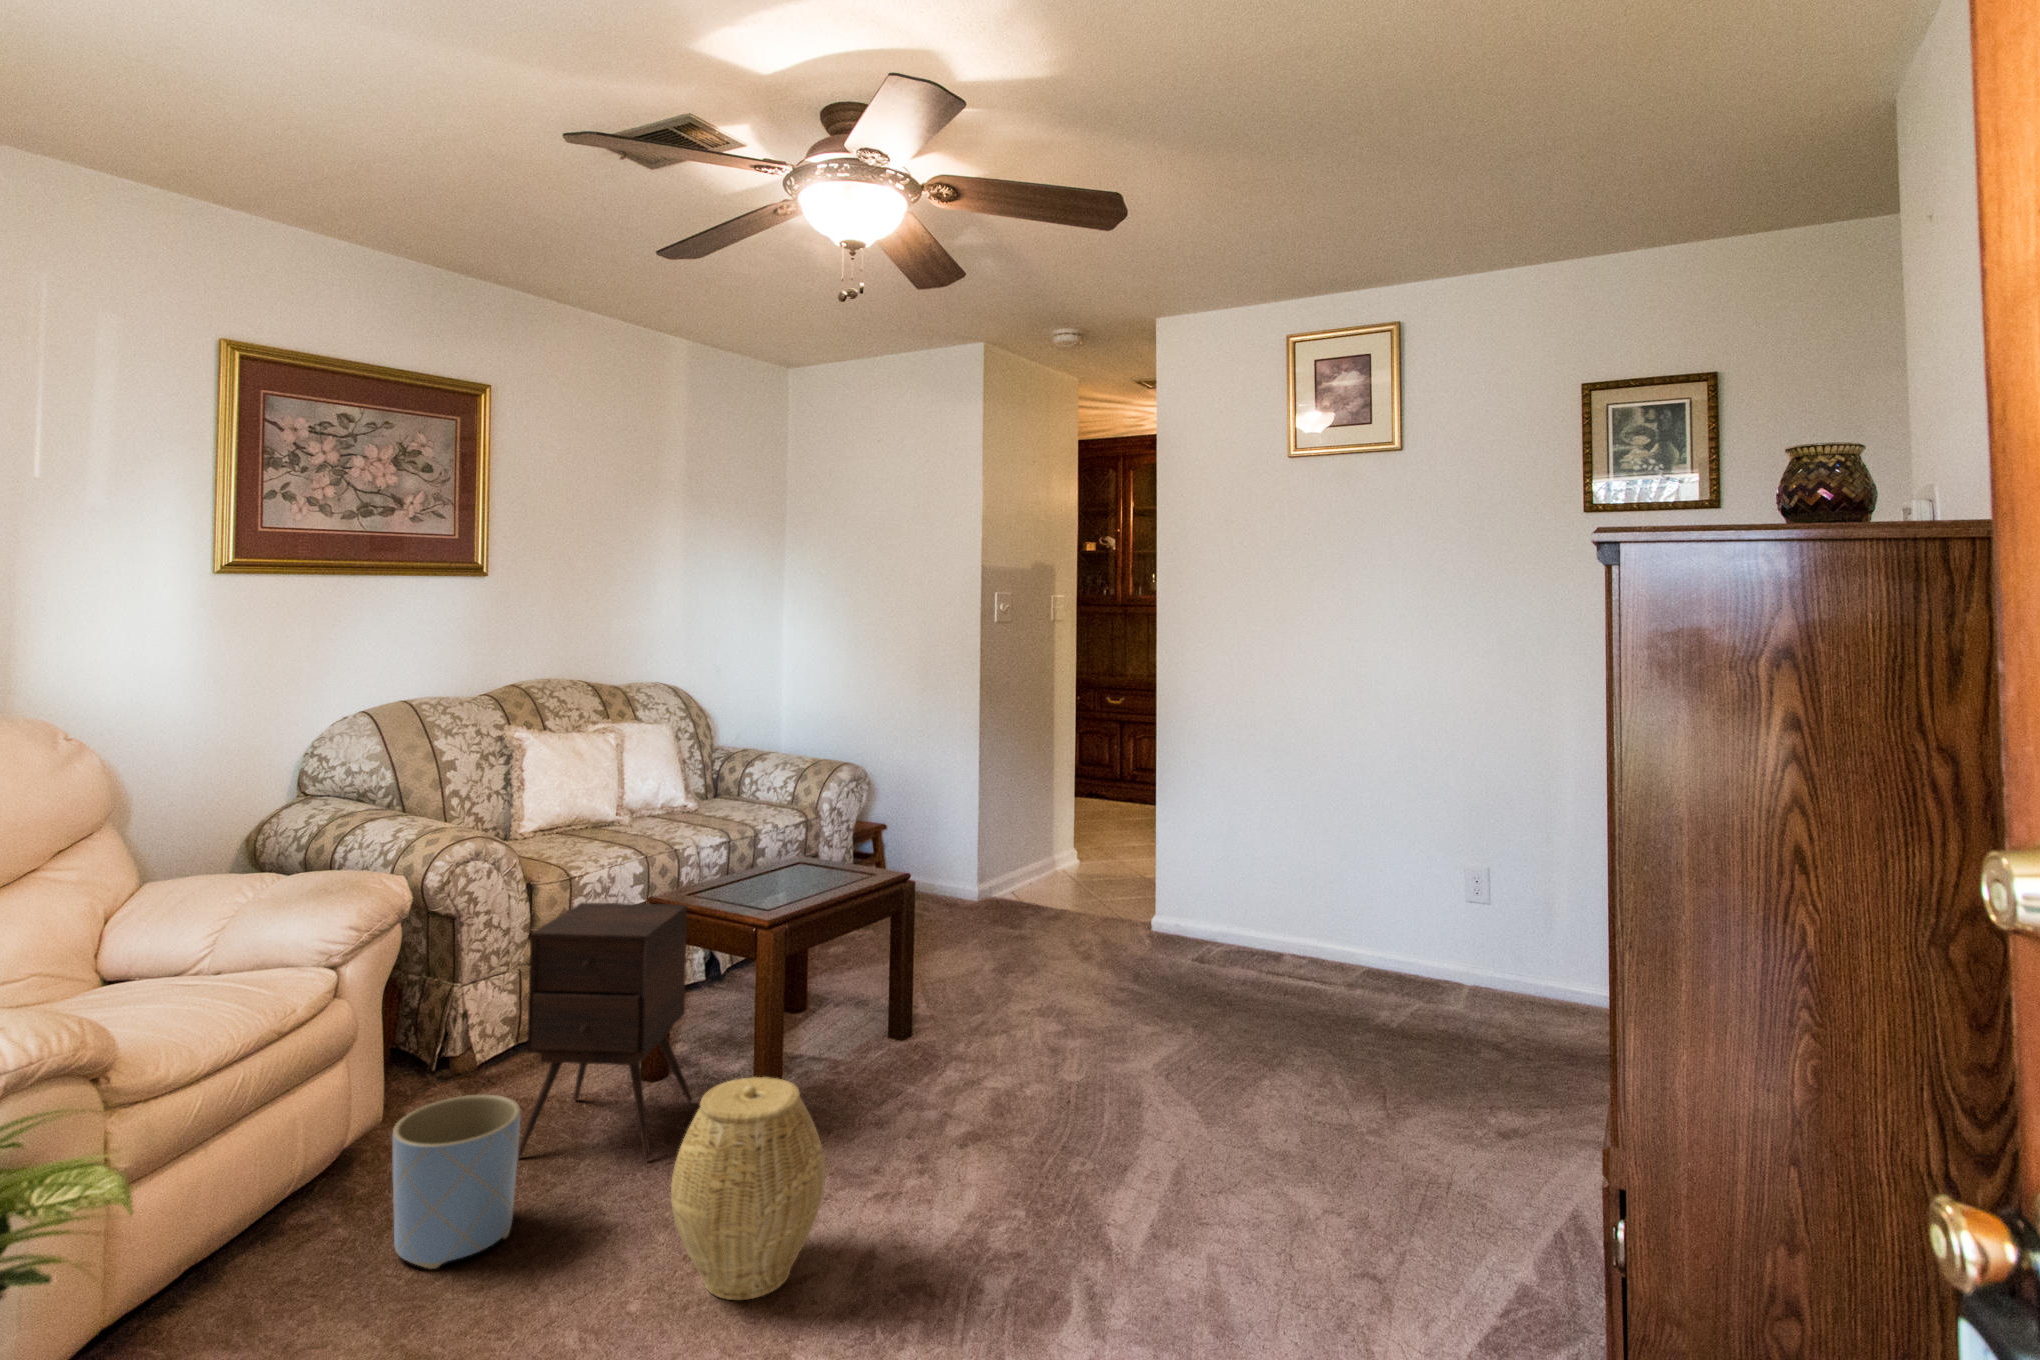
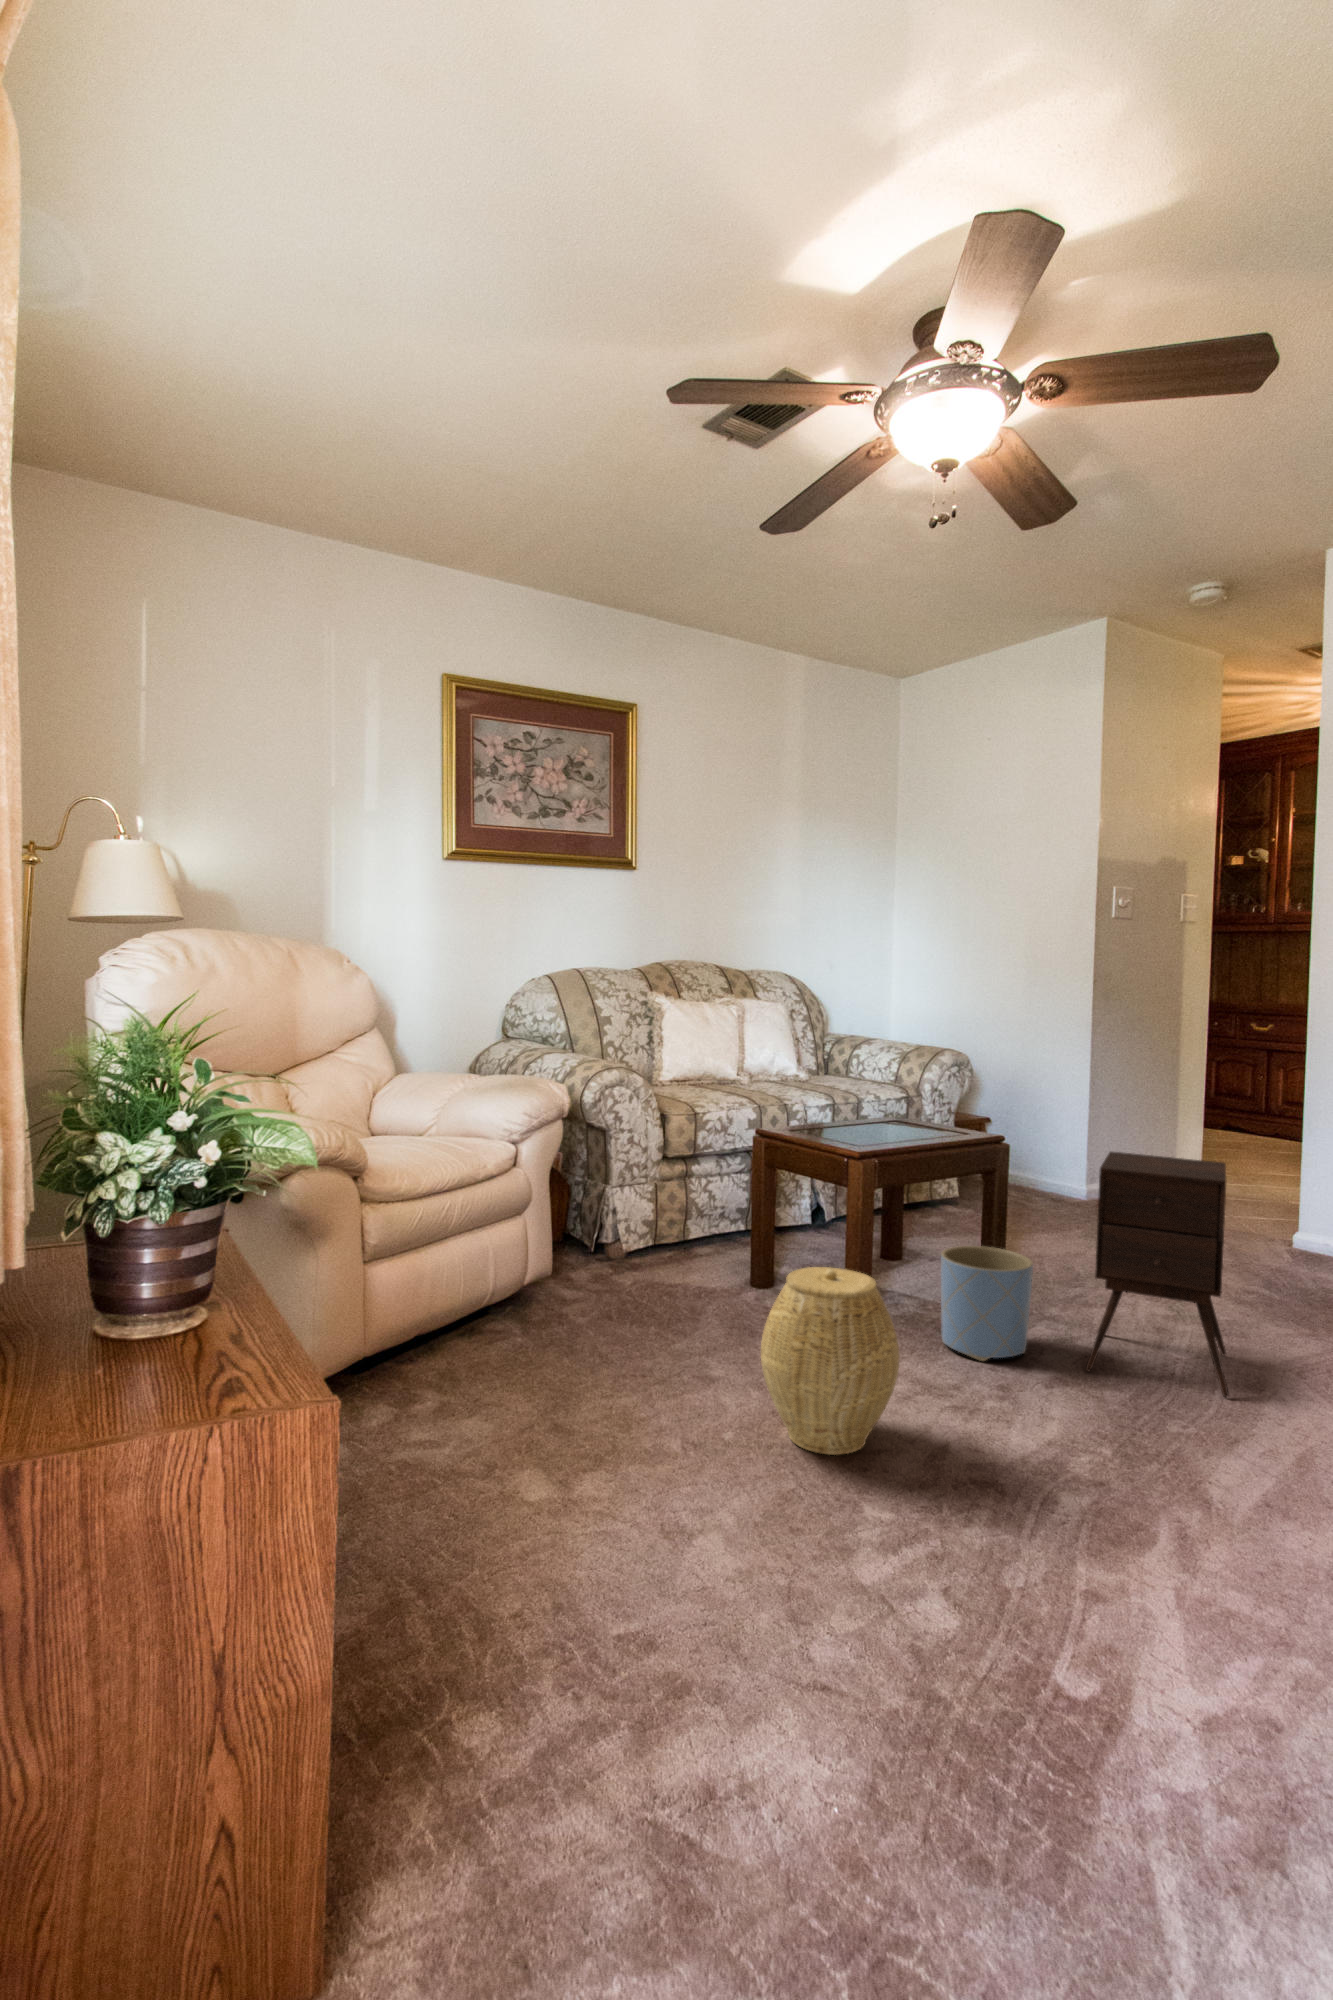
side table: present [518,903,693,1161] -> present [1086,1152,1229,1397]
planter: present [393,1094,521,1269] -> present [941,1246,1033,1361]

